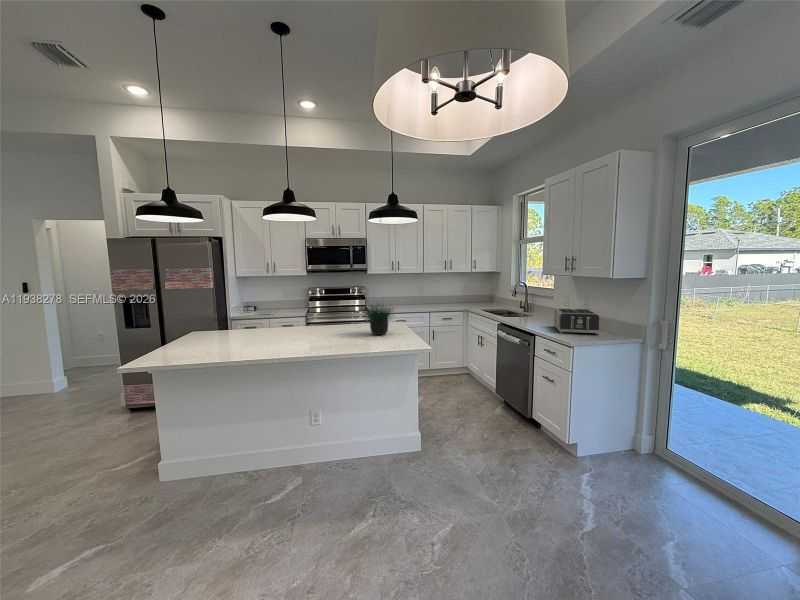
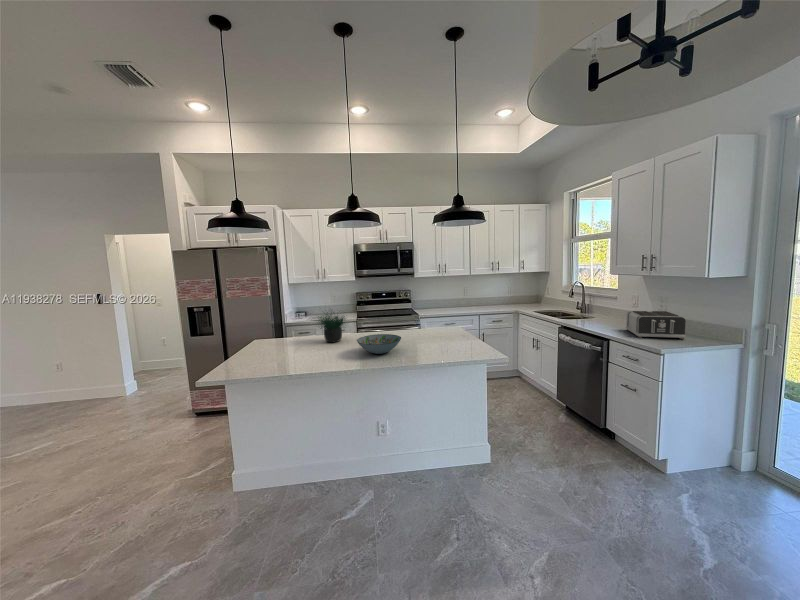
potted plant: present [365,305,394,335] -> present [318,312,345,342]
decorative bowl: none [290,326,335,345] -> present [357,334,401,354]

